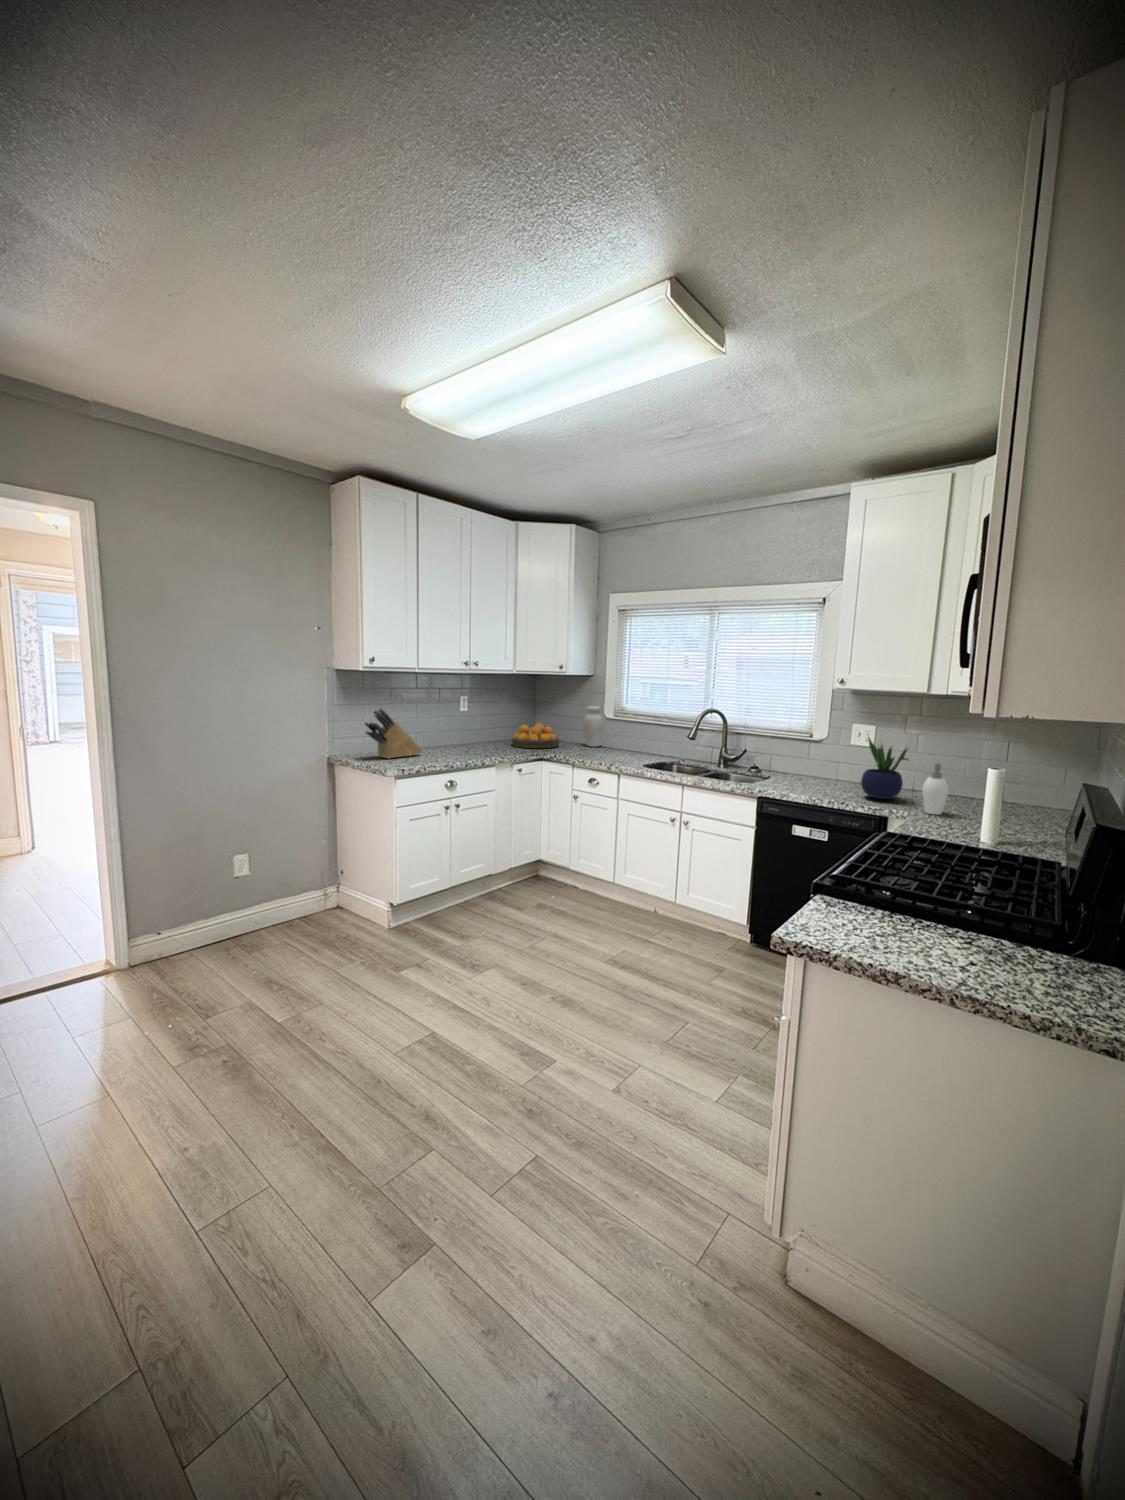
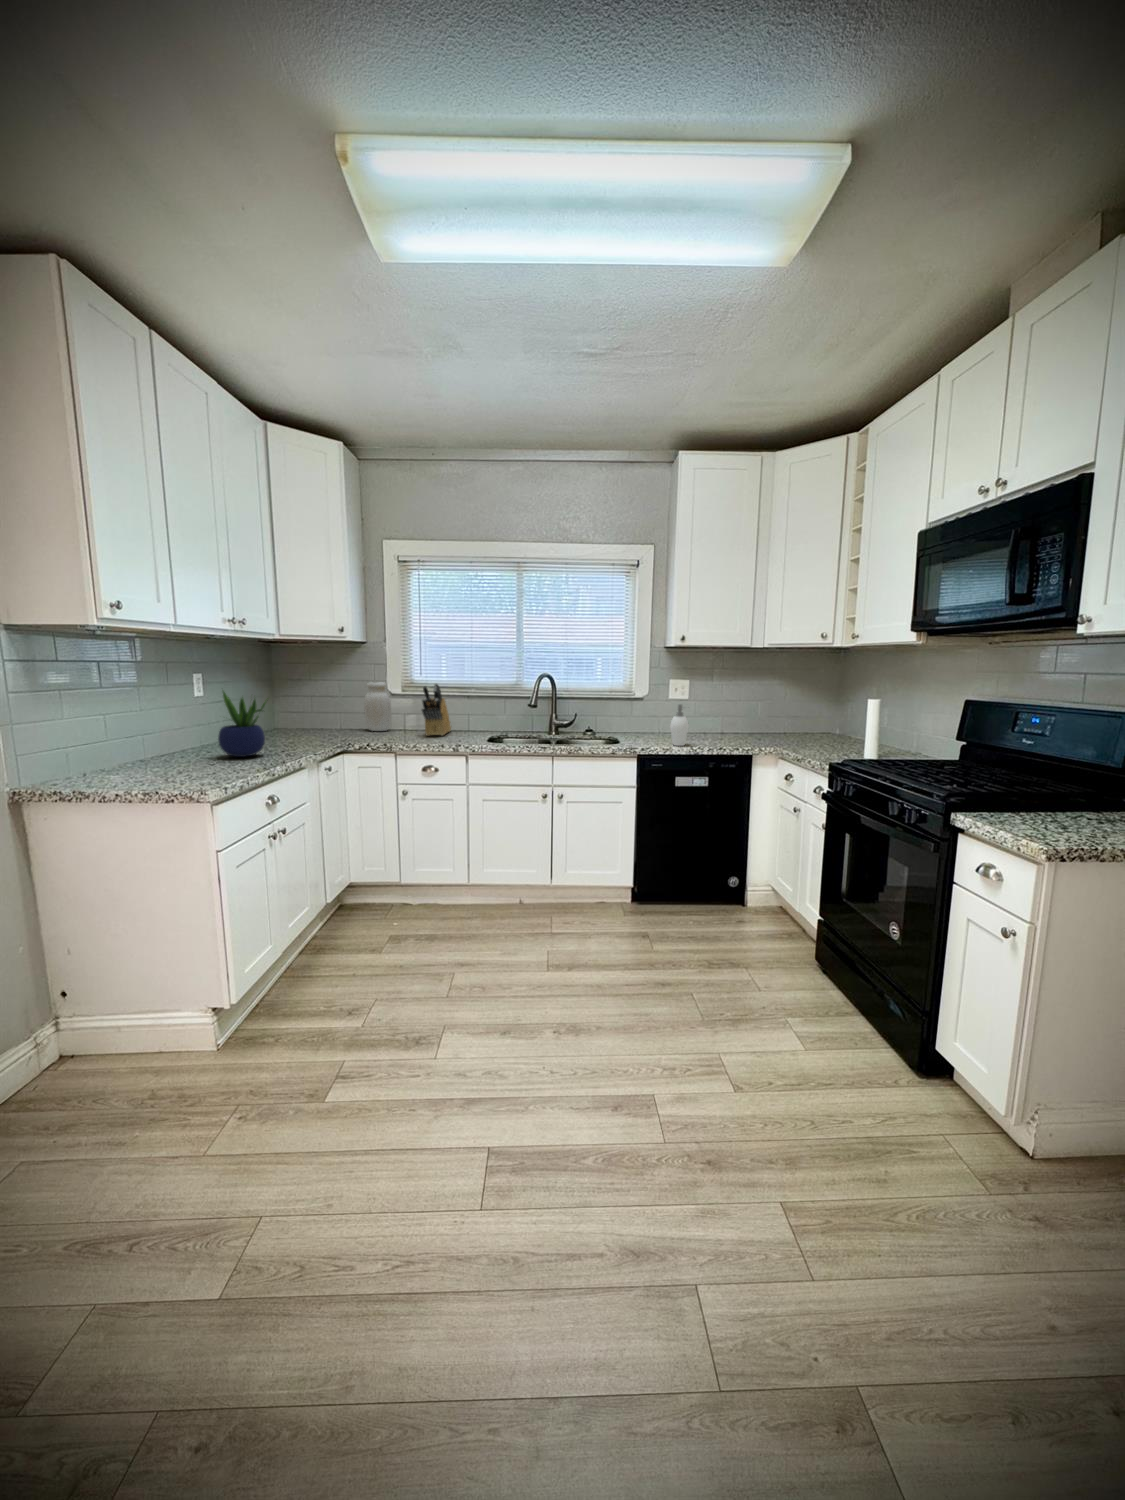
knife block: present [365,709,422,759] -> present [422,683,451,736]
fruit bowl: present [512,723,559,748] -> none [276,708,344,740]
potted plant: present [861,738,908,799] -> present [218,691,266,757]
soap dispenser: present [922,763,948,815] -> present [670,704,689,746]

